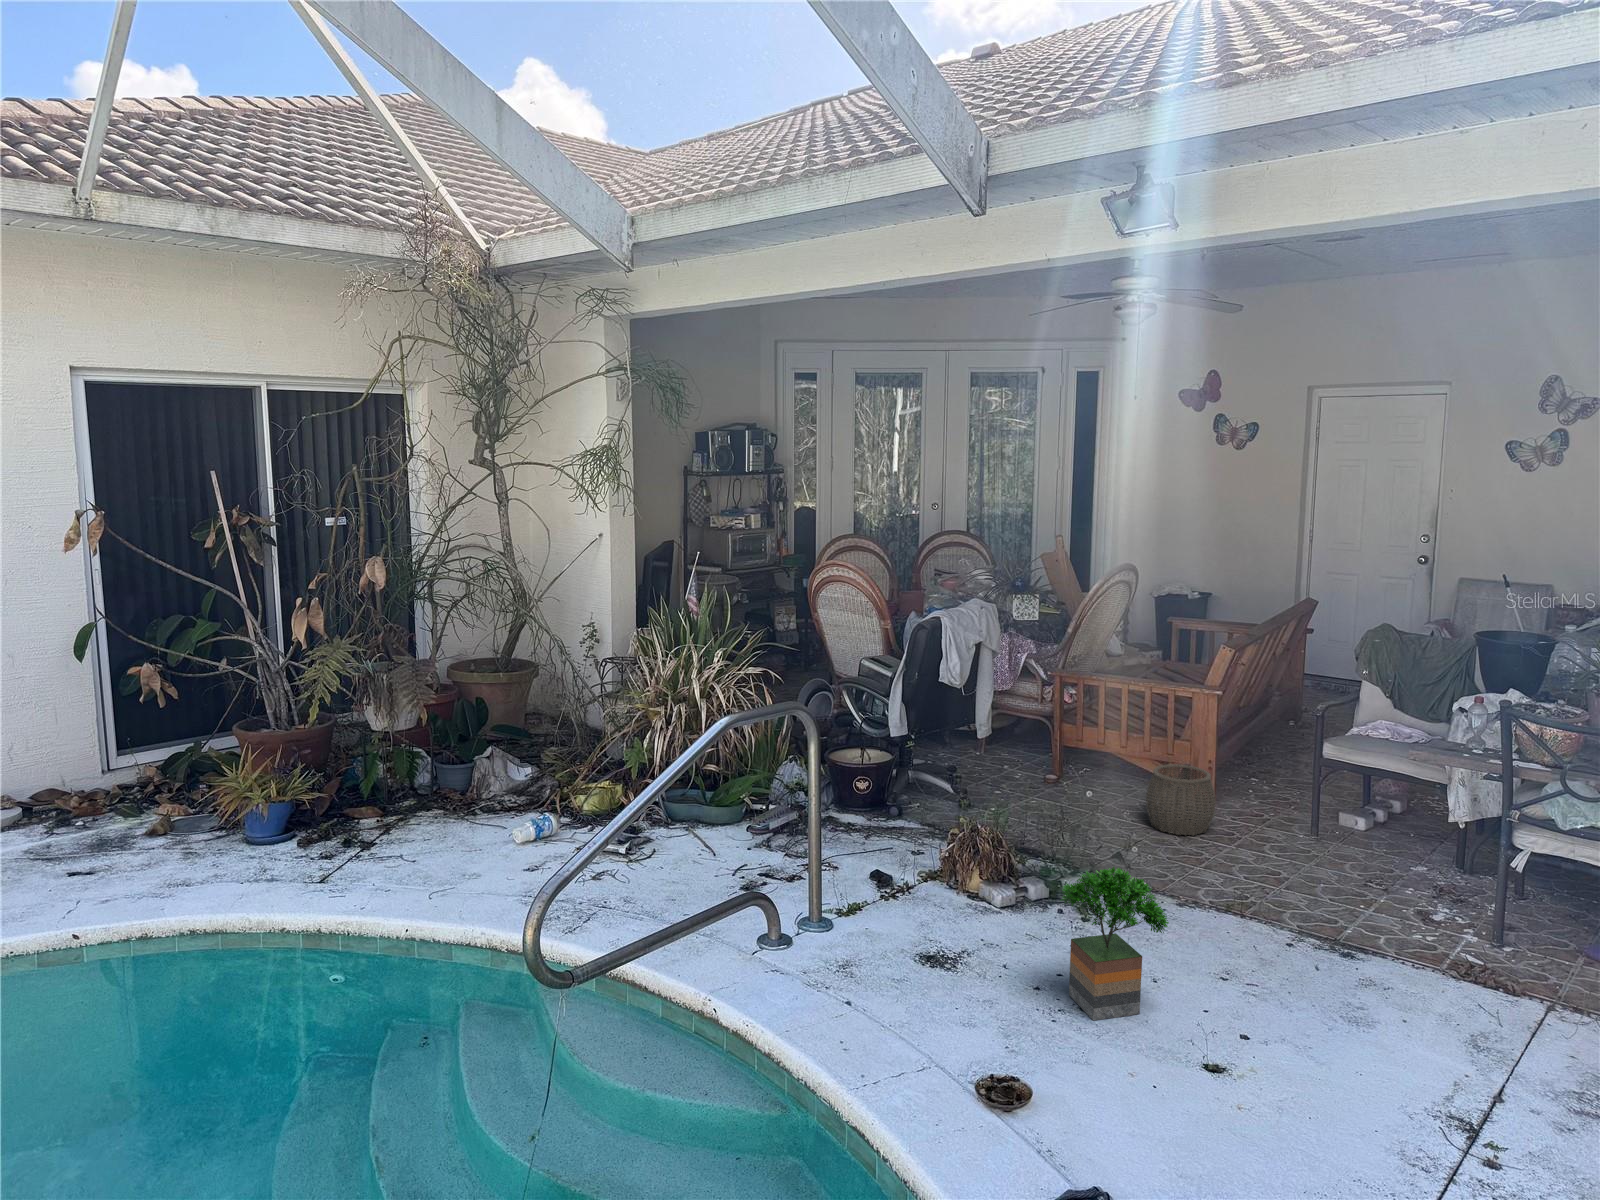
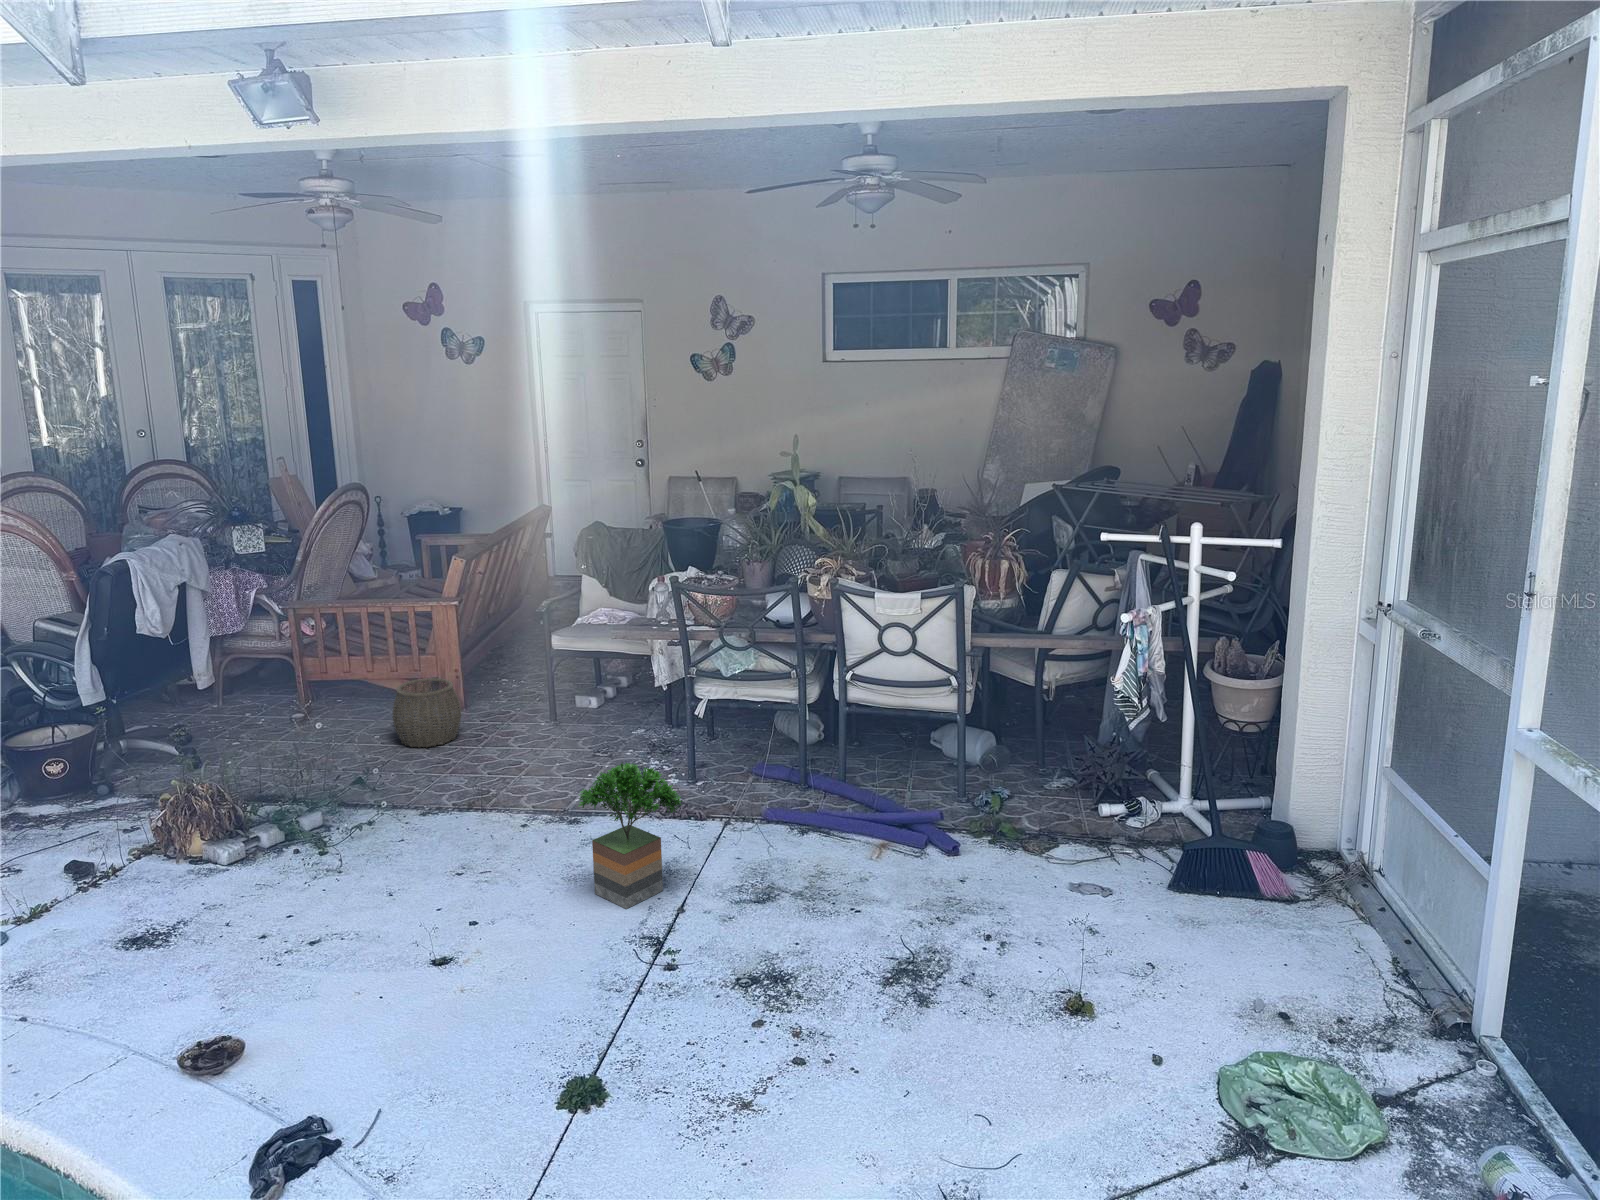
potted tree: present [1061,867,1169,1021] -> present [579,763,682,909]

